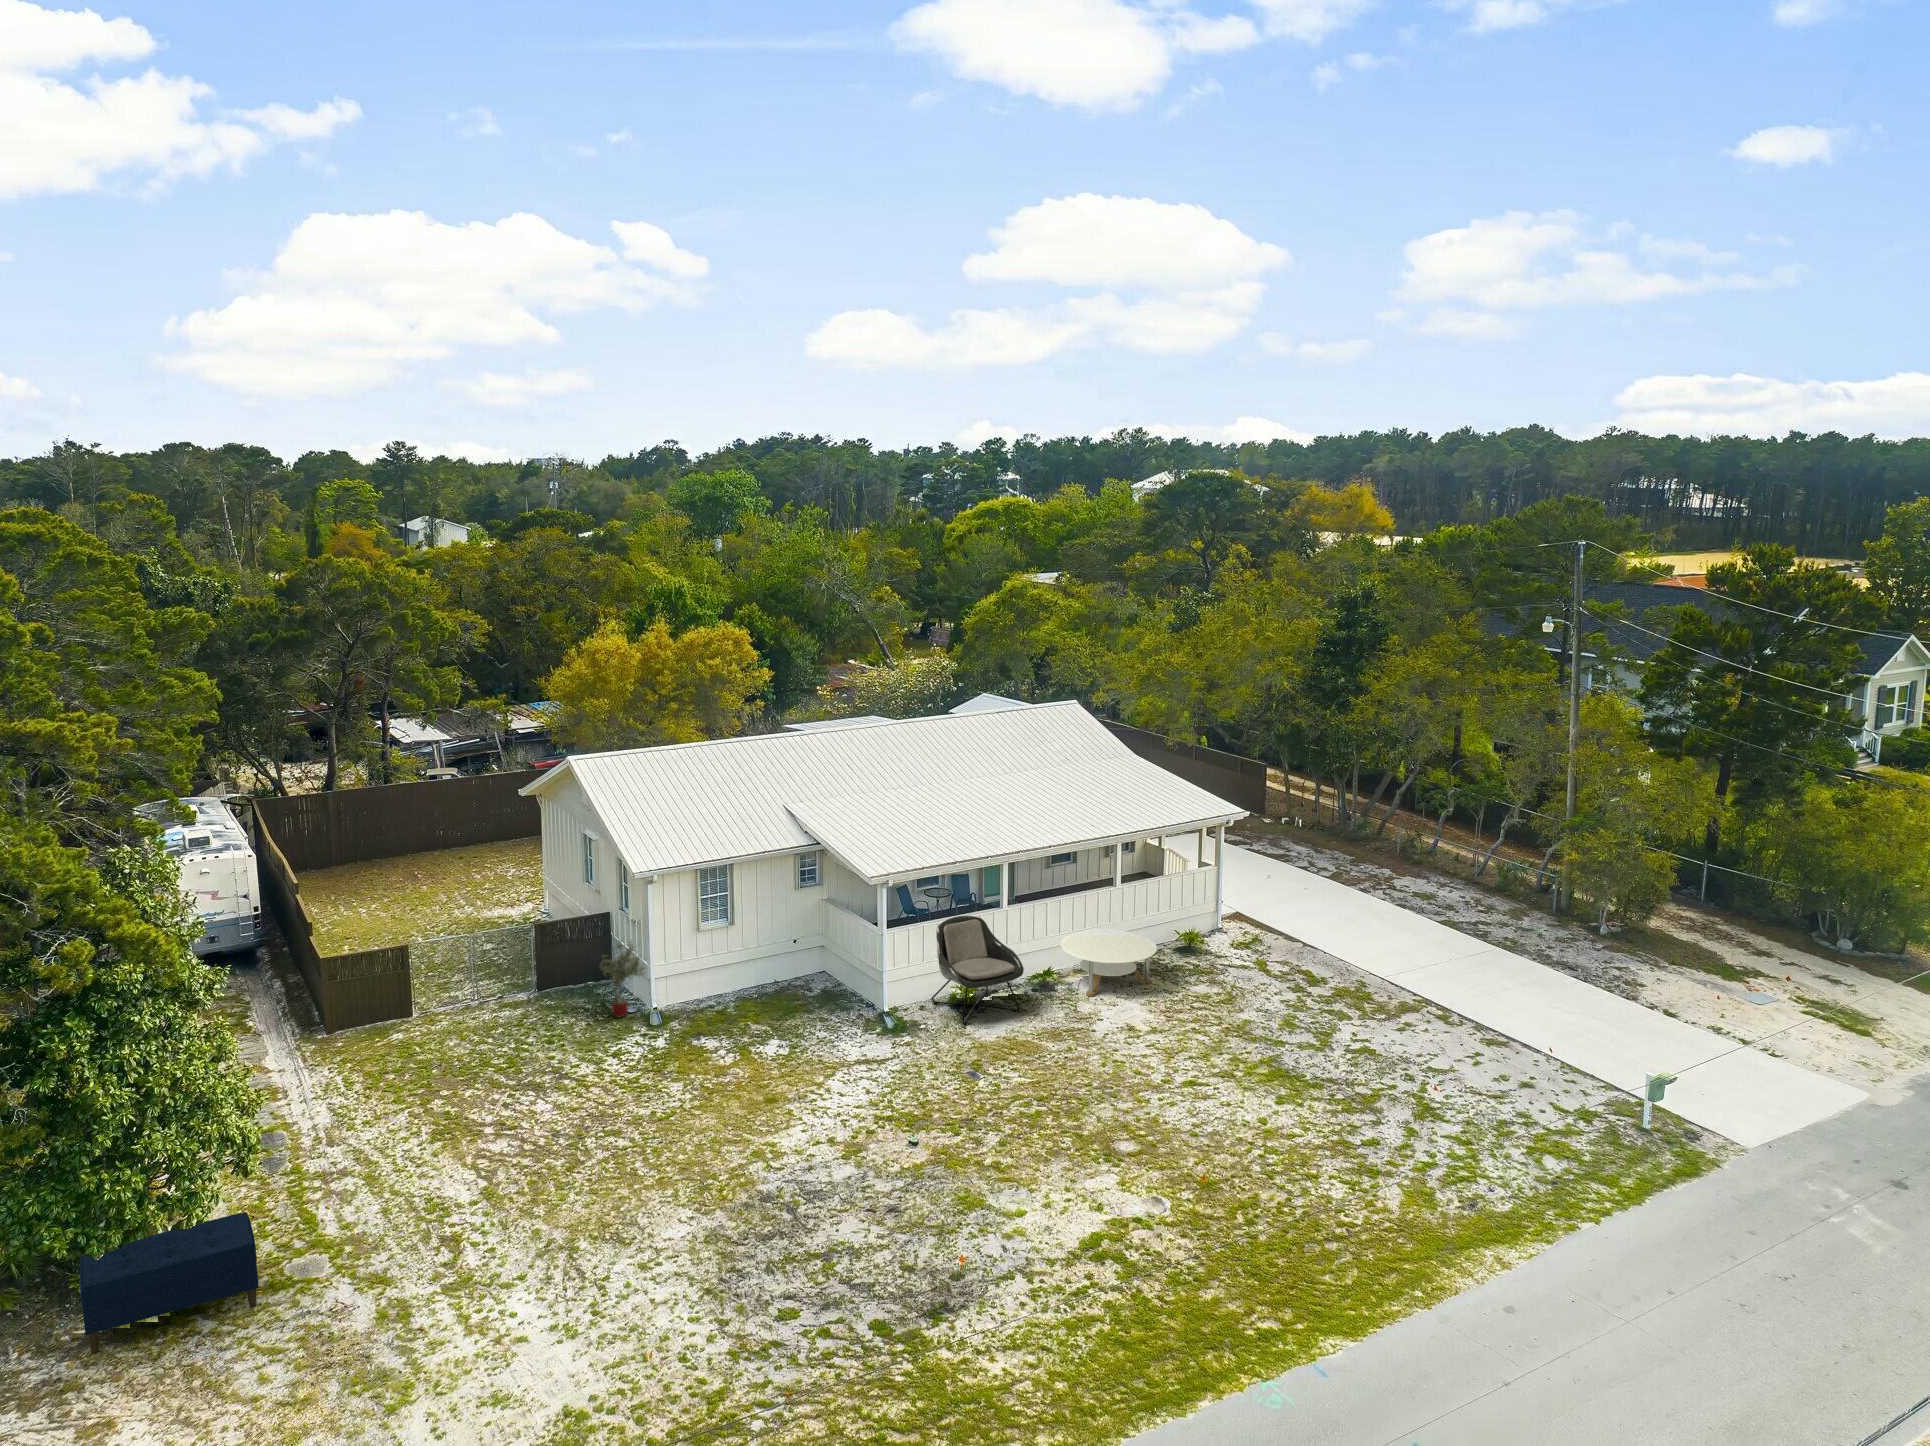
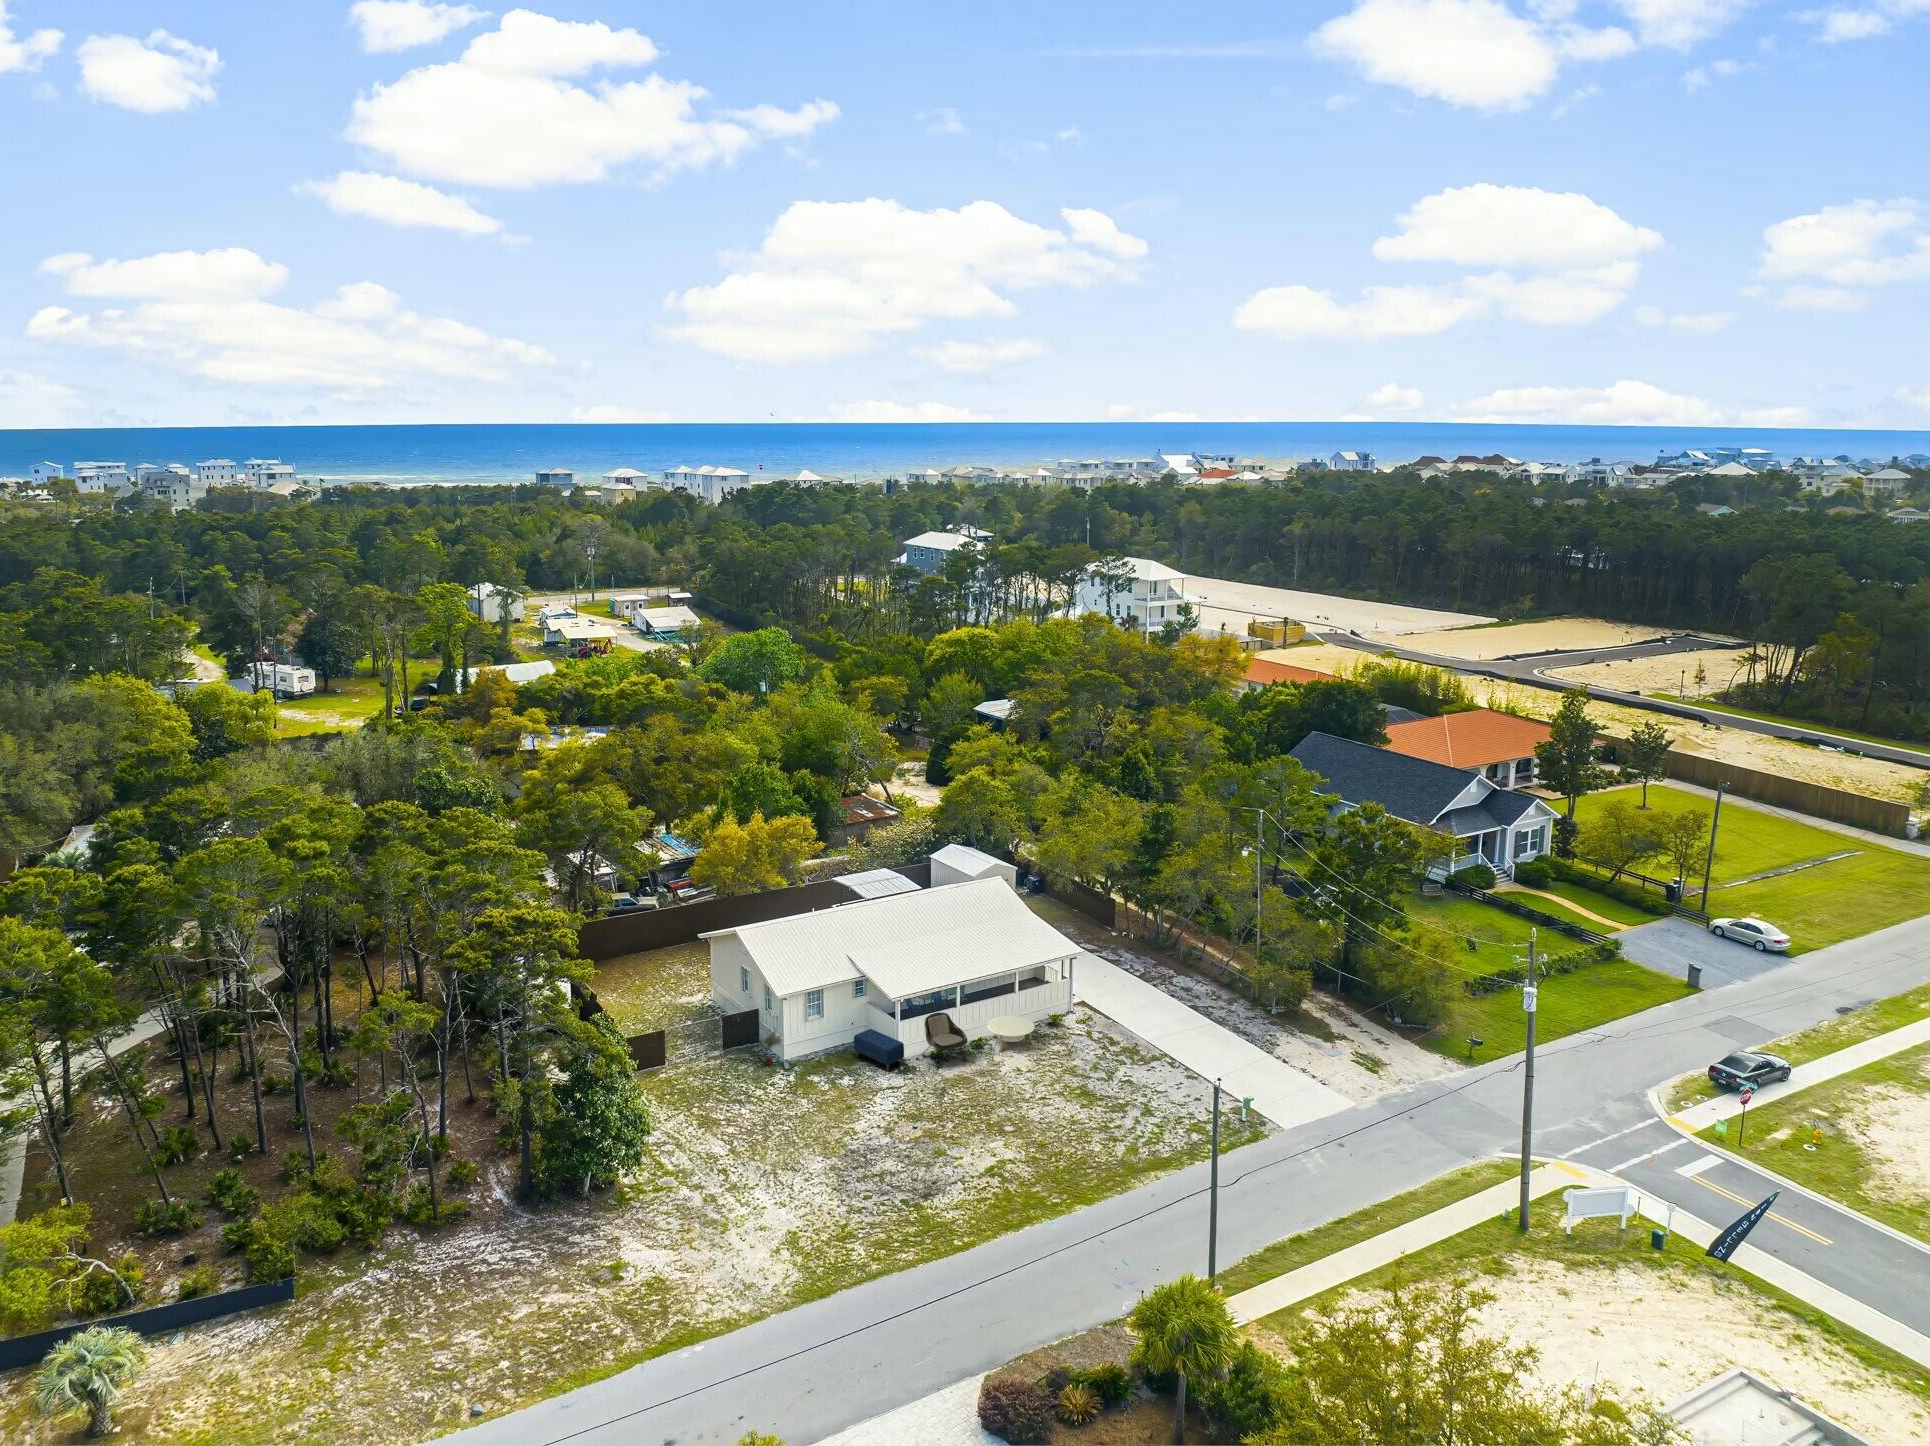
bench: present [80,1212,259,1353] -> present [854,1029,904,1071]

